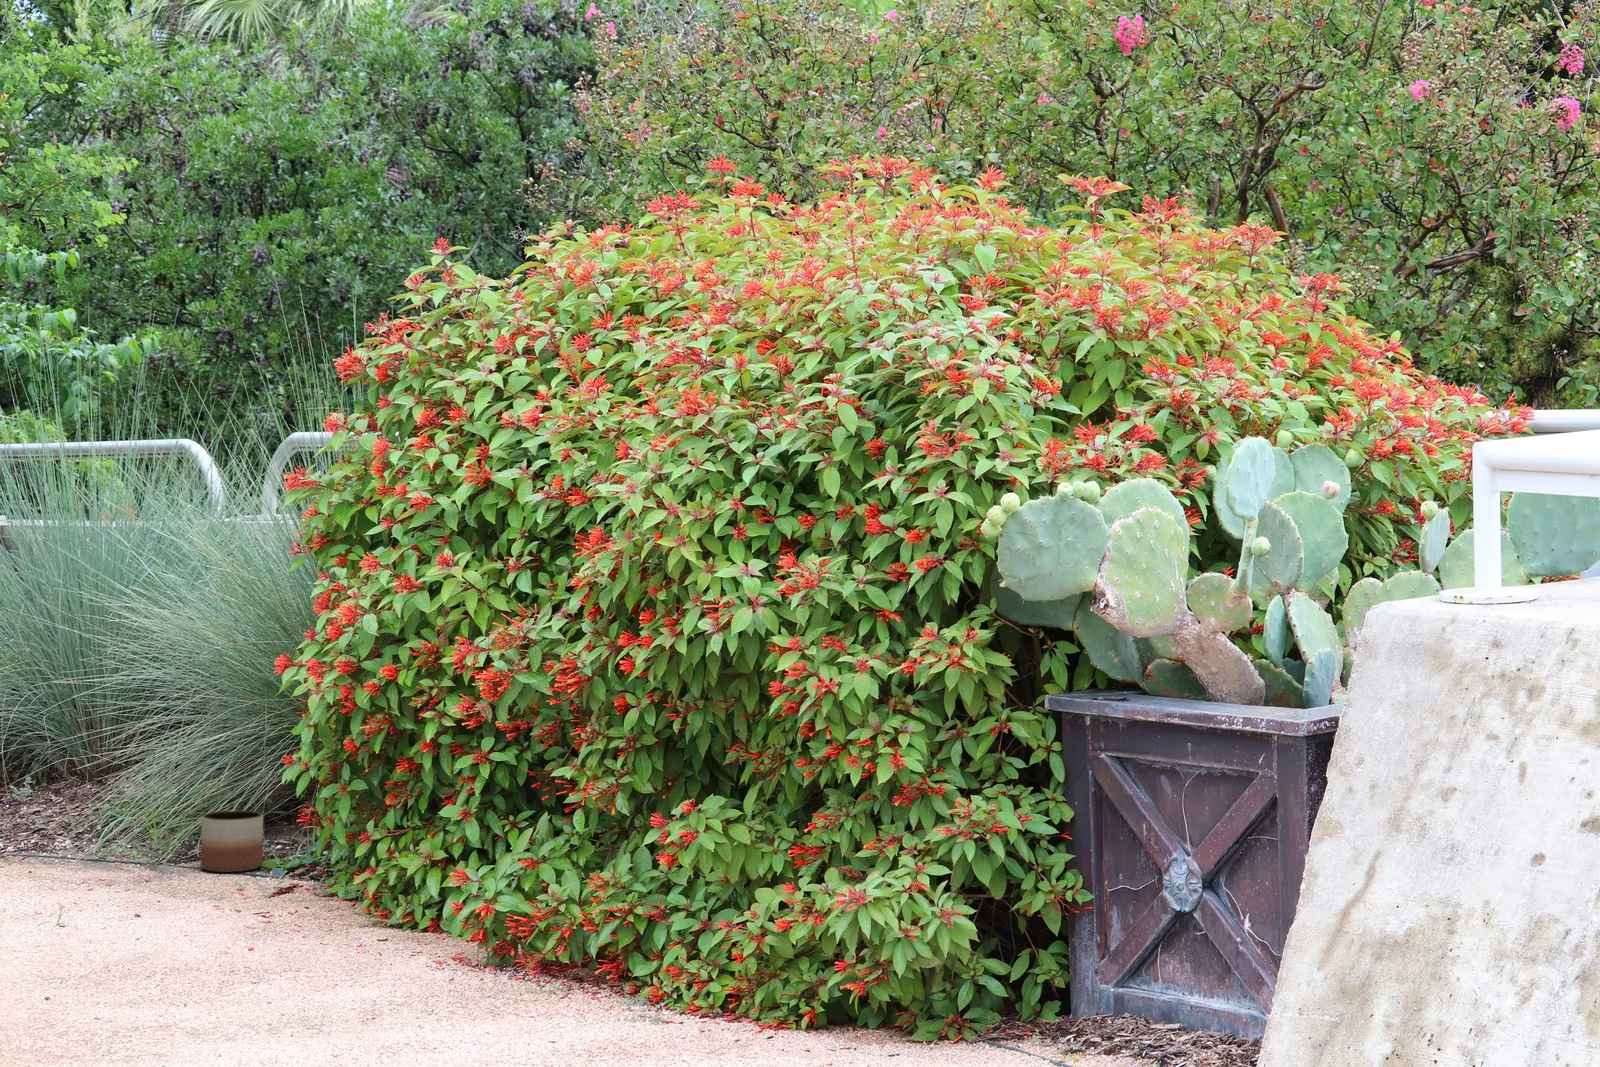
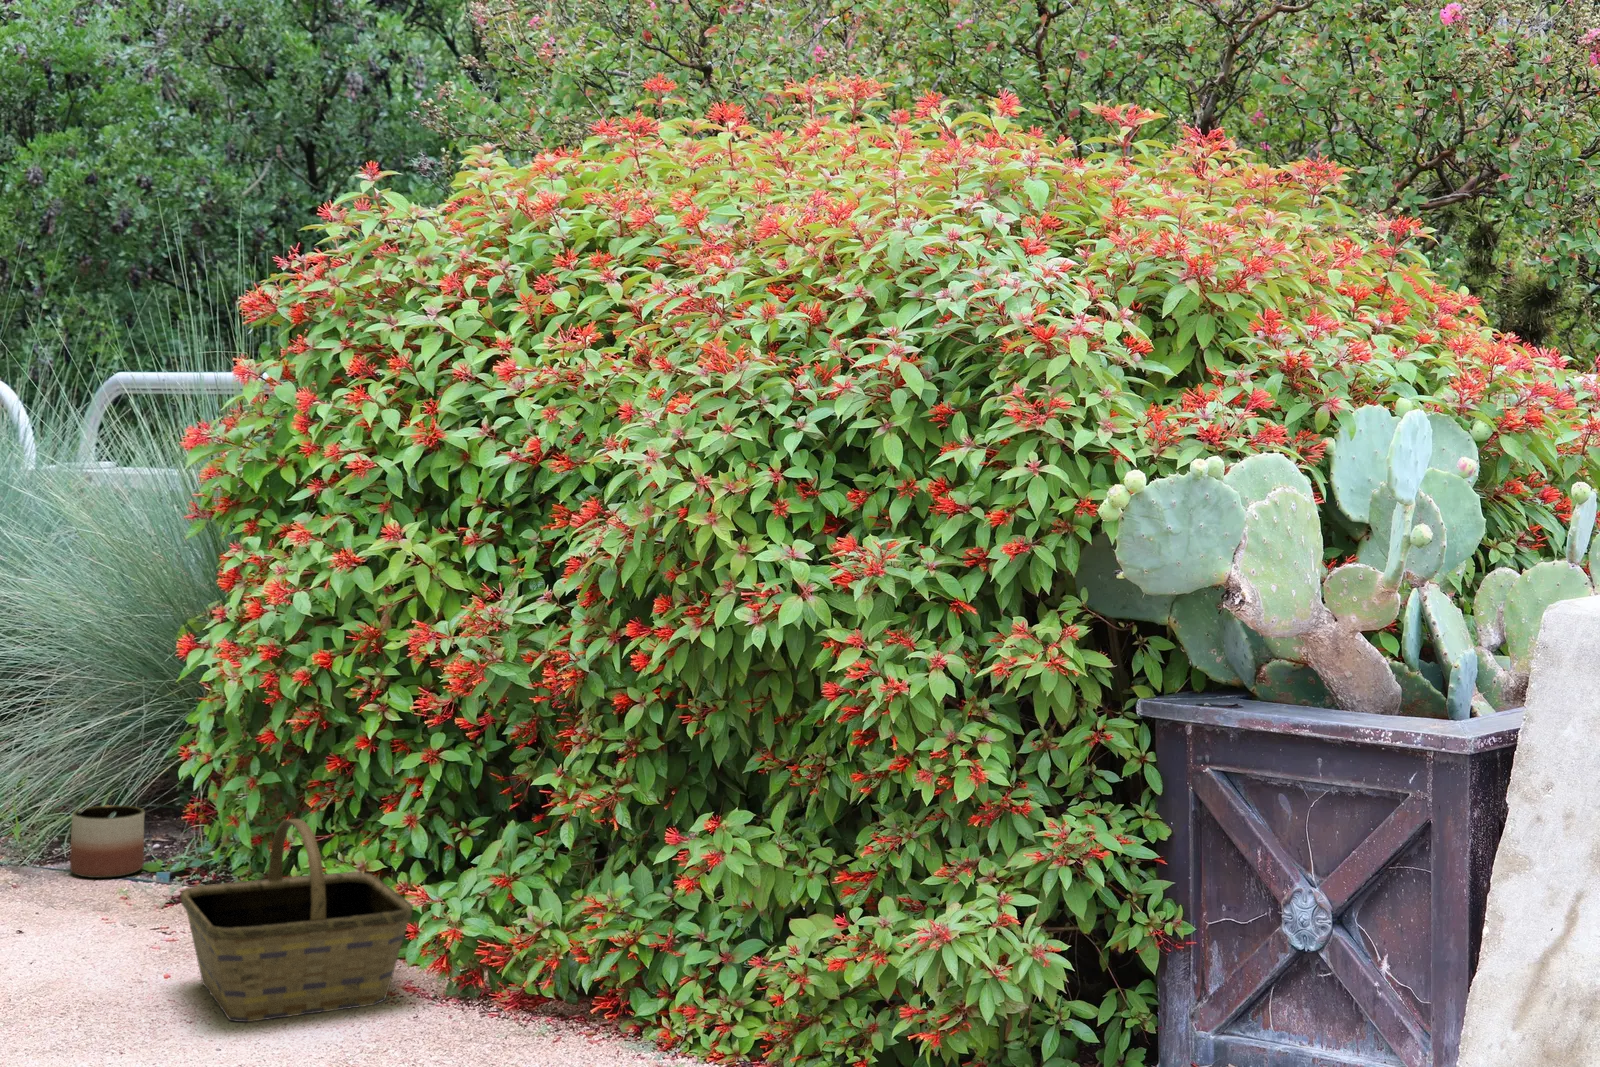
basket: none [267,807,455,974] -> present [181,819,413,1022]

